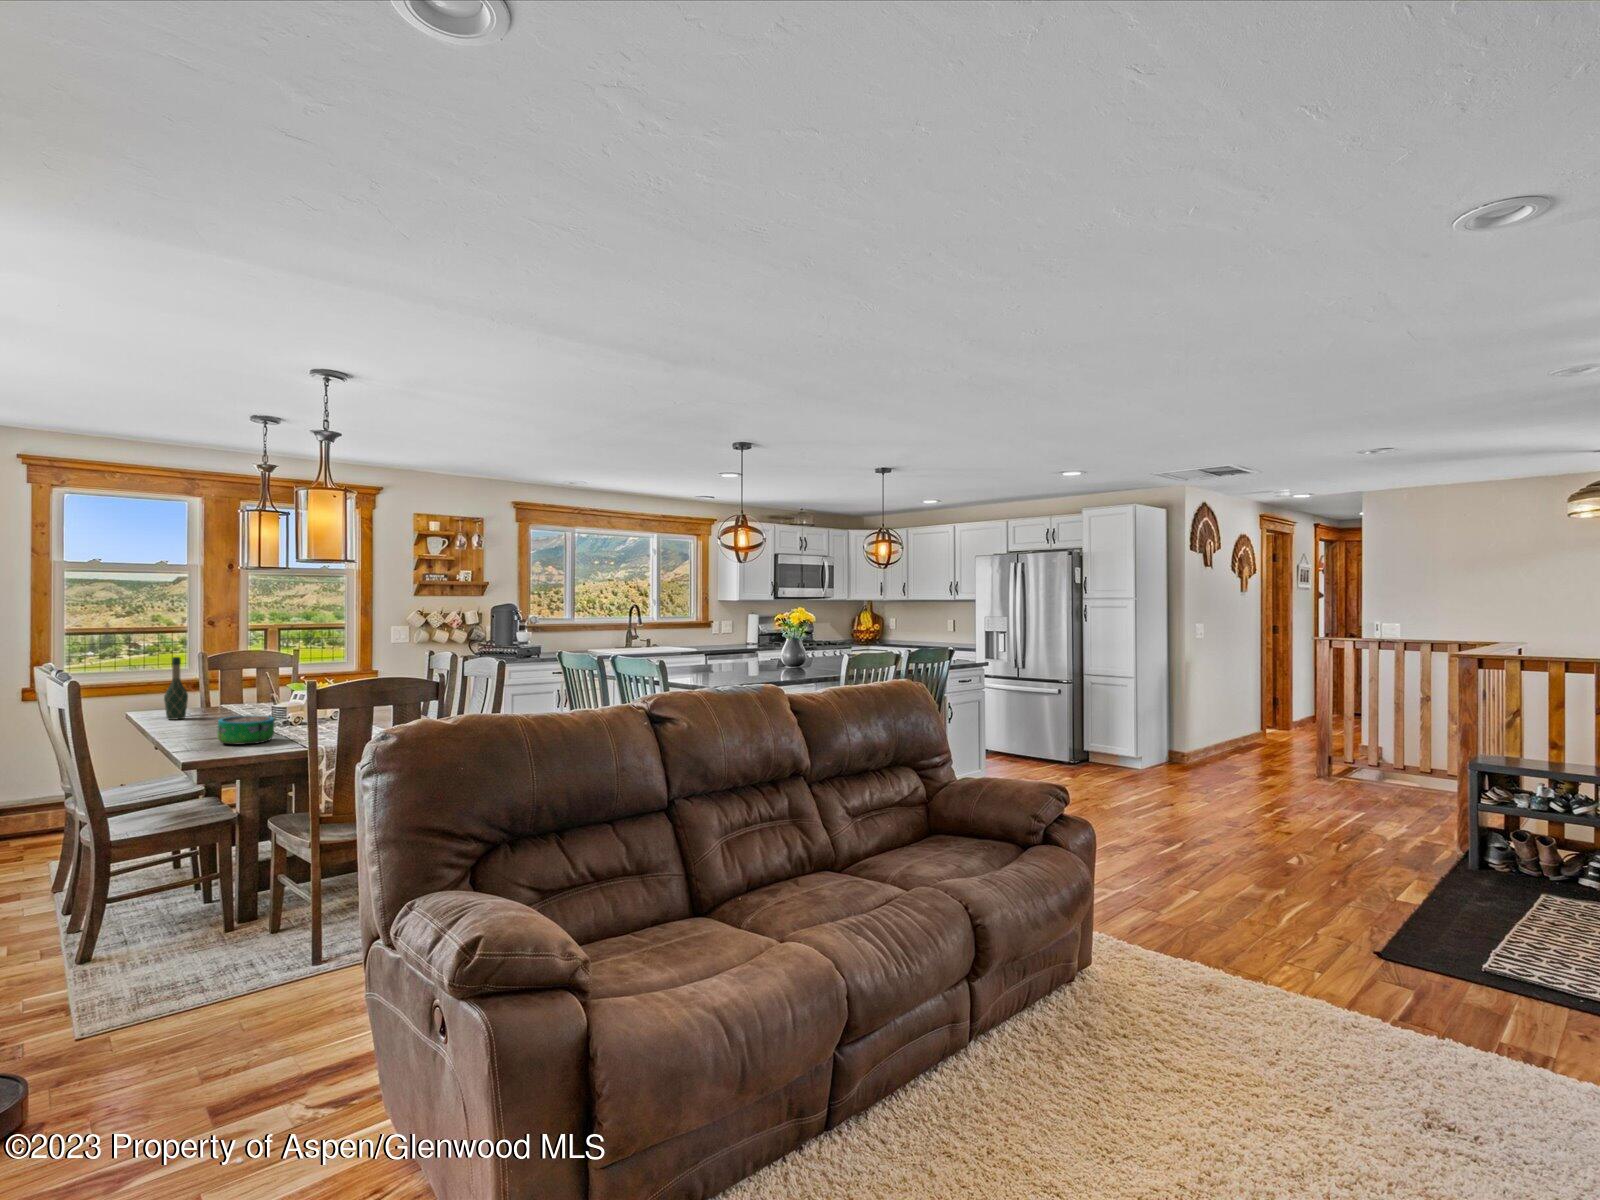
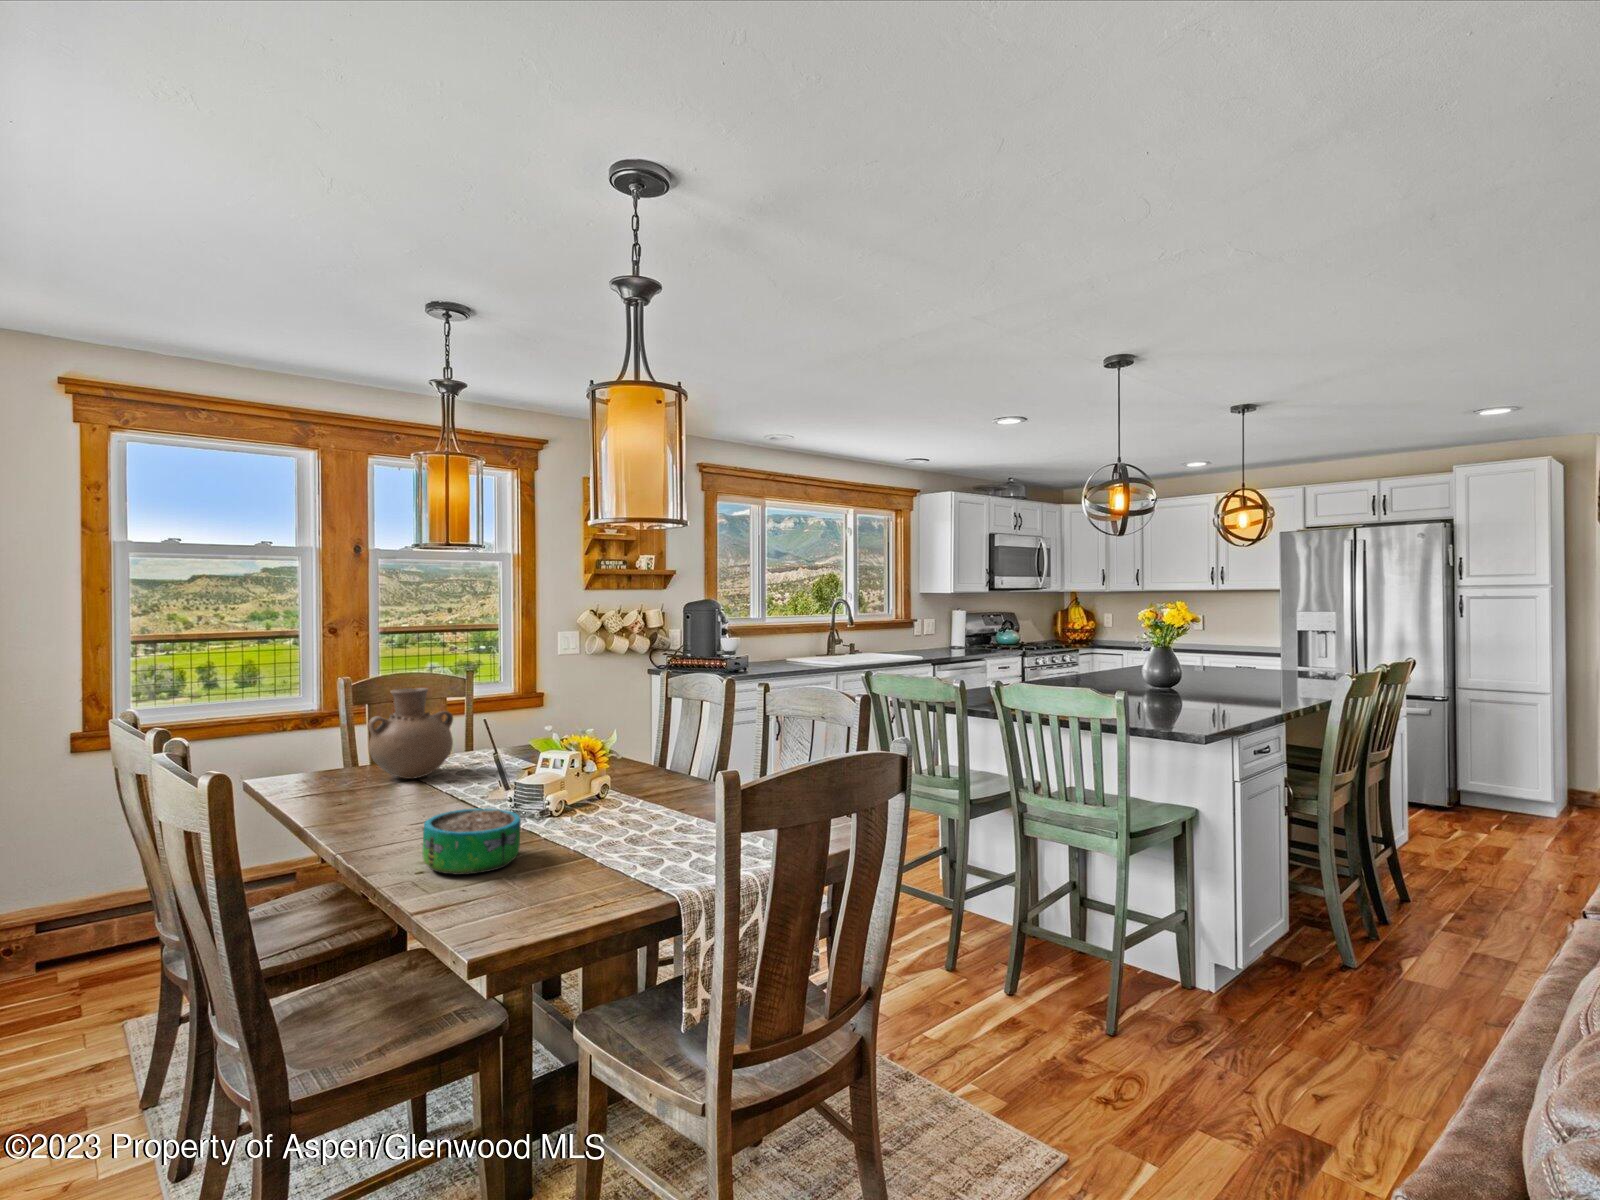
wine bottle: present [164,657,188,720] -> none [293,690,330,794]
vase: none [215,658,273,714] -> present [368,688,453,779]

